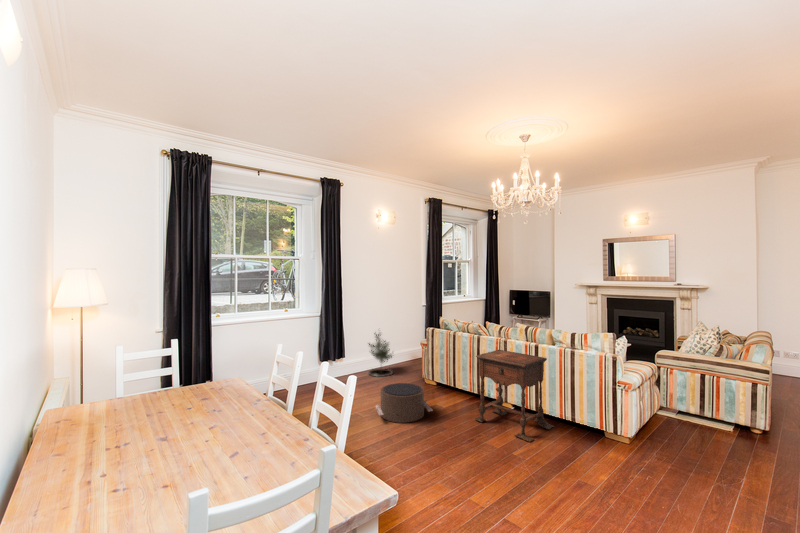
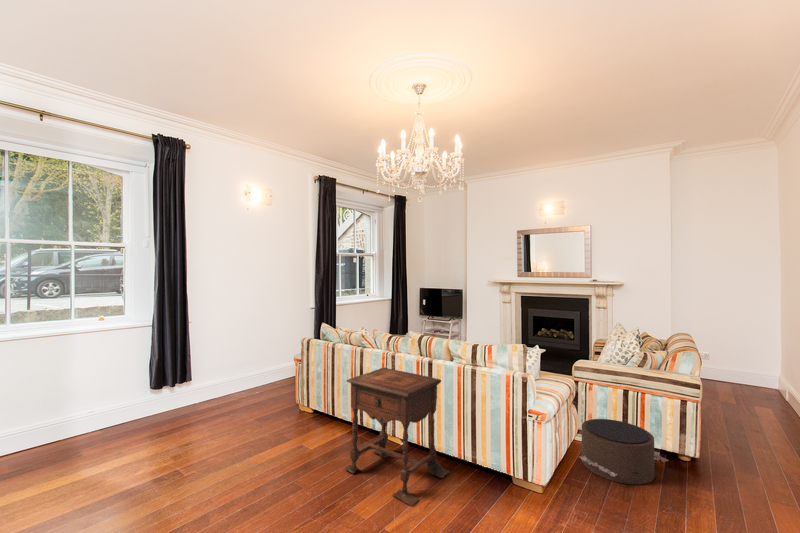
potted tree: present [368,333,393,377] -> none [226,339,264,403]
pouf: present [376,383,433,423] -> present [579,419,668,484]

